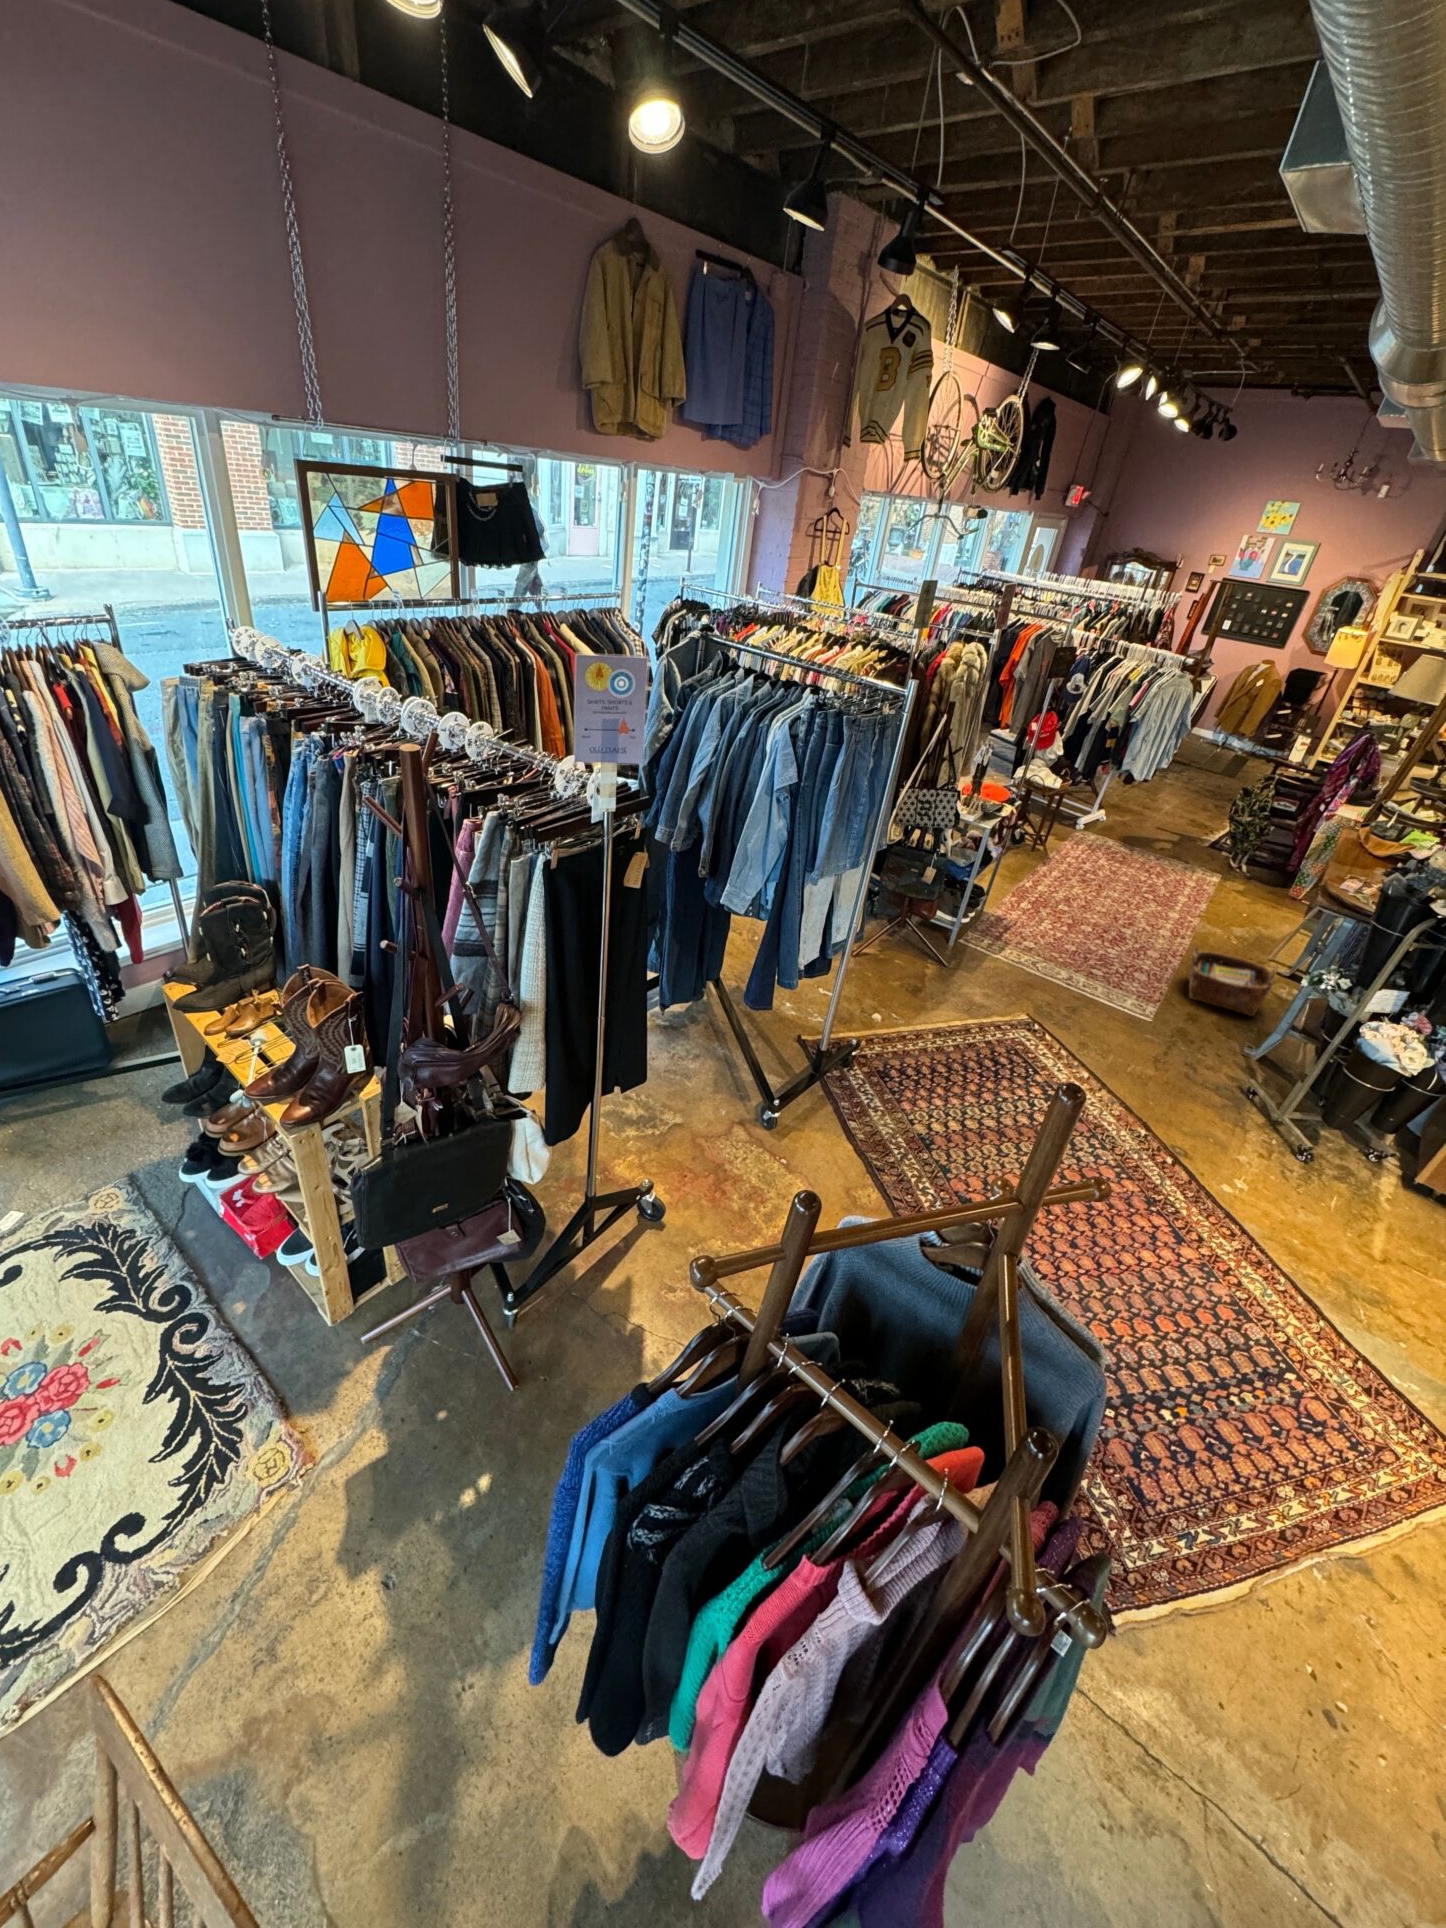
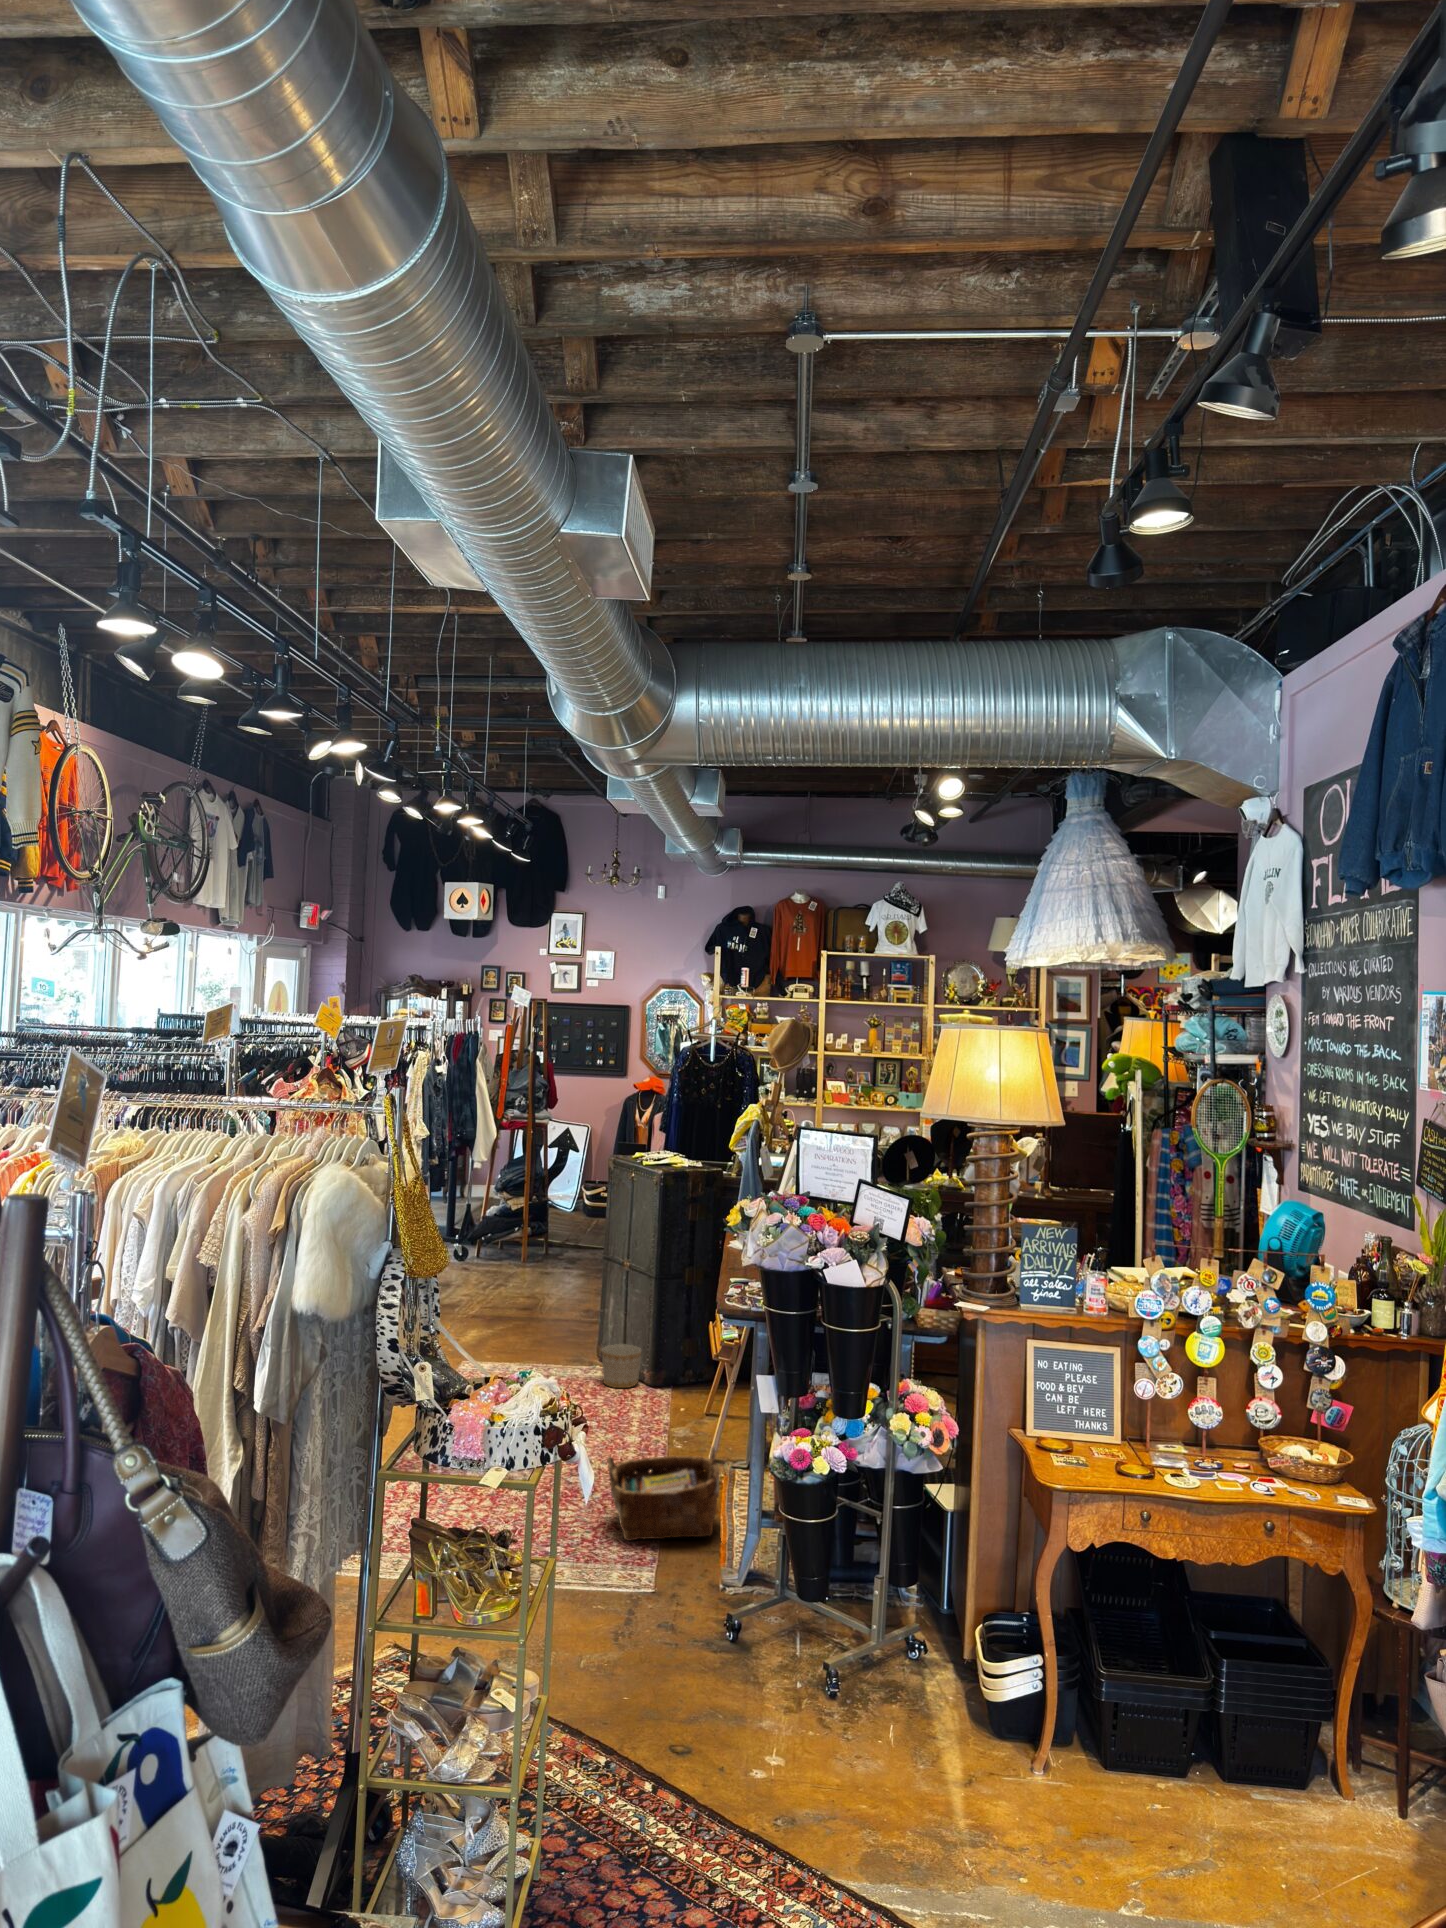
planter: none [1197,857,1234,888] -> present [602,1344,641,1388]

